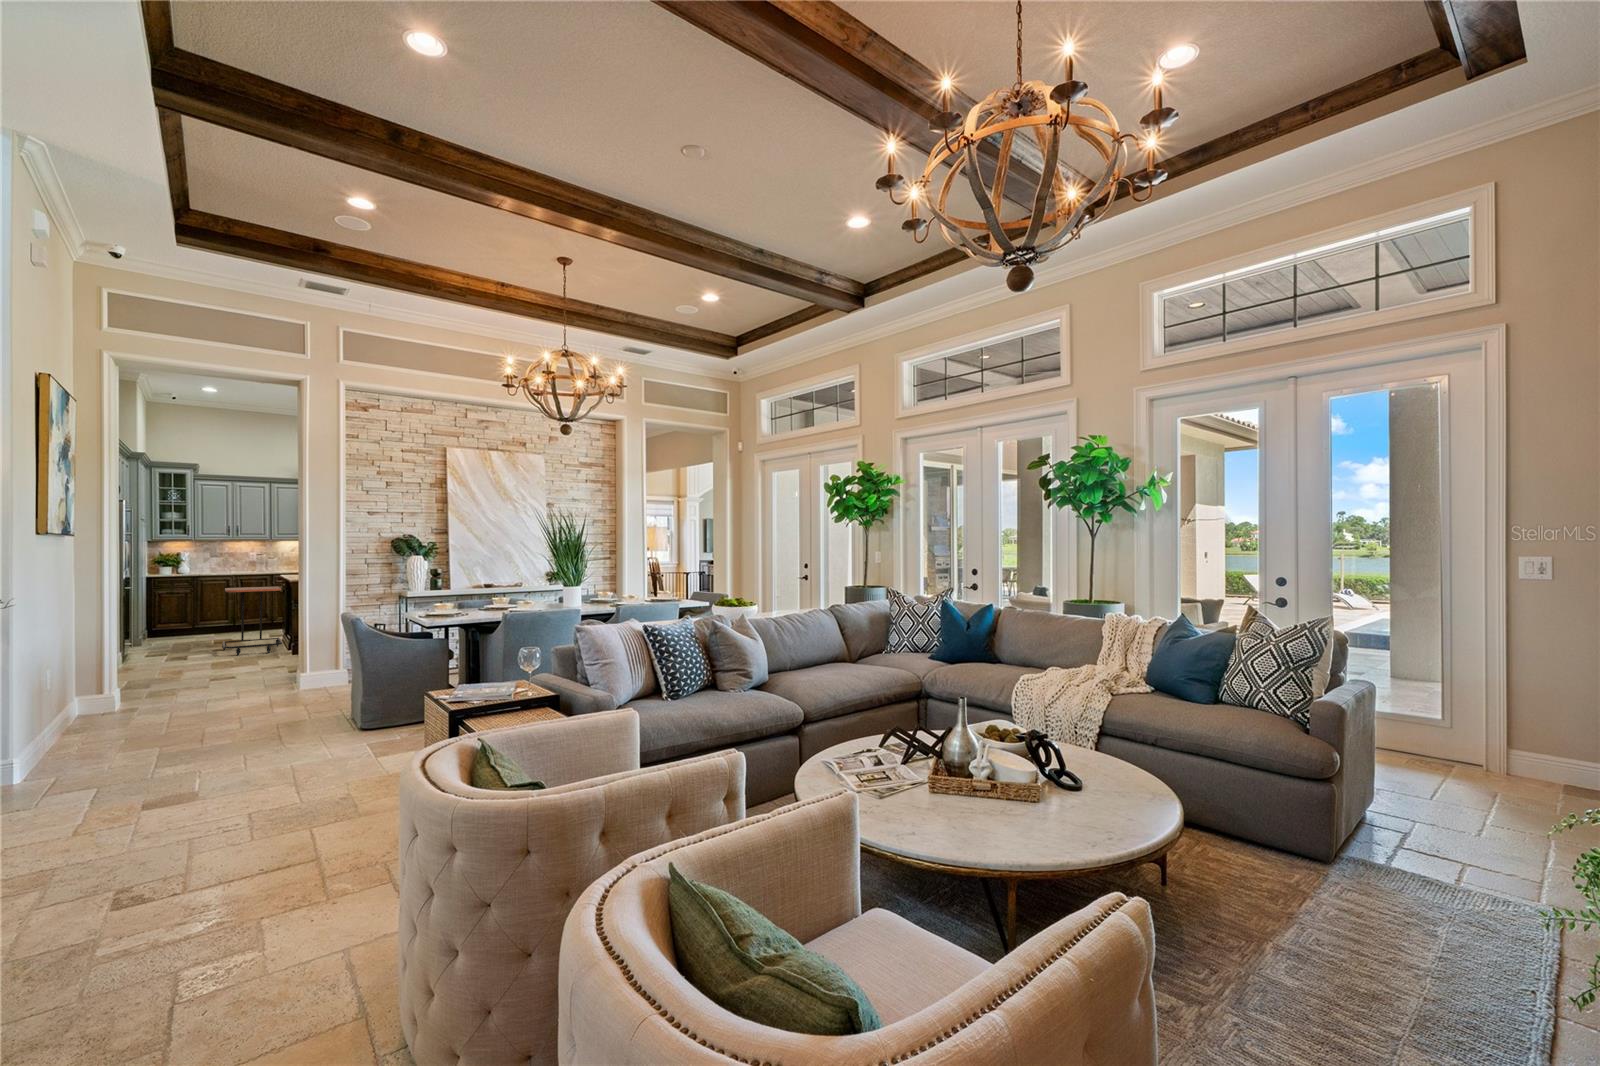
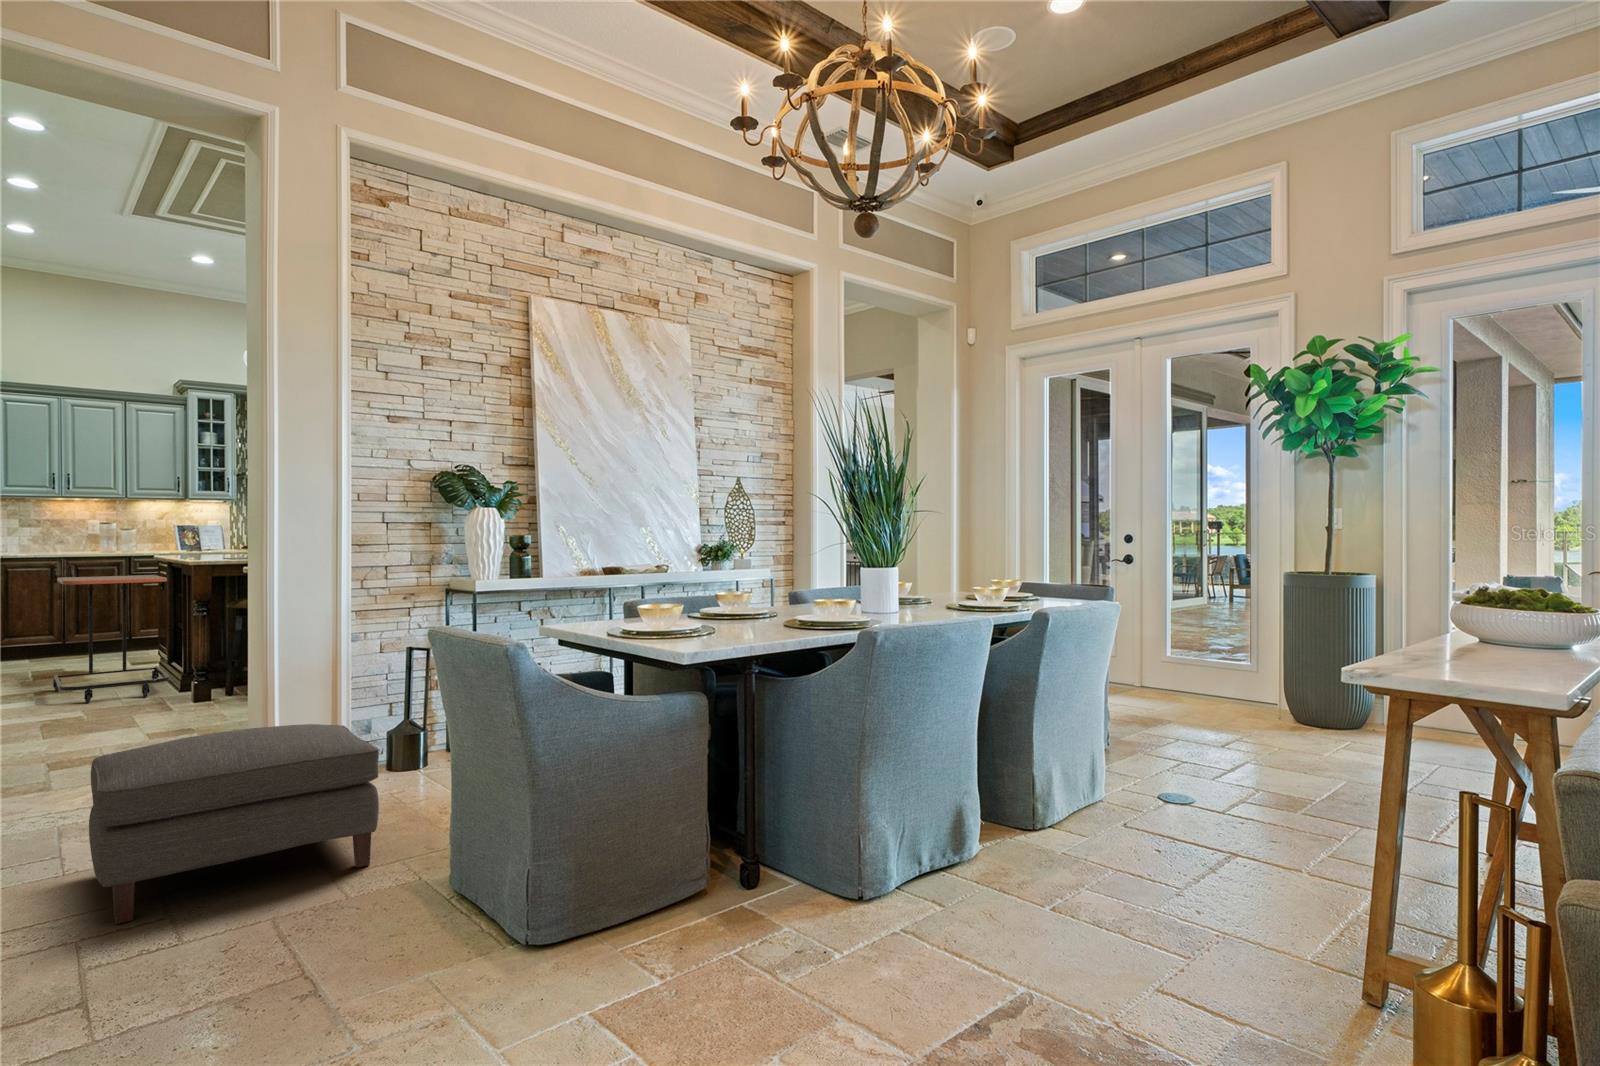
ottoman: none [214,654,330,722] -> present [89,724,379,924]

